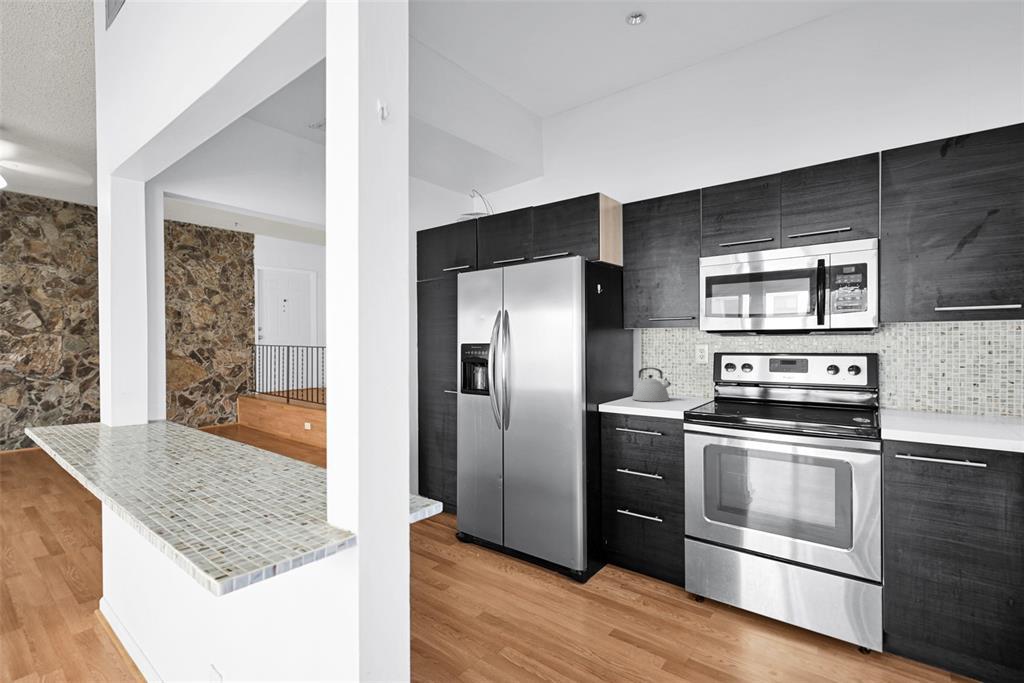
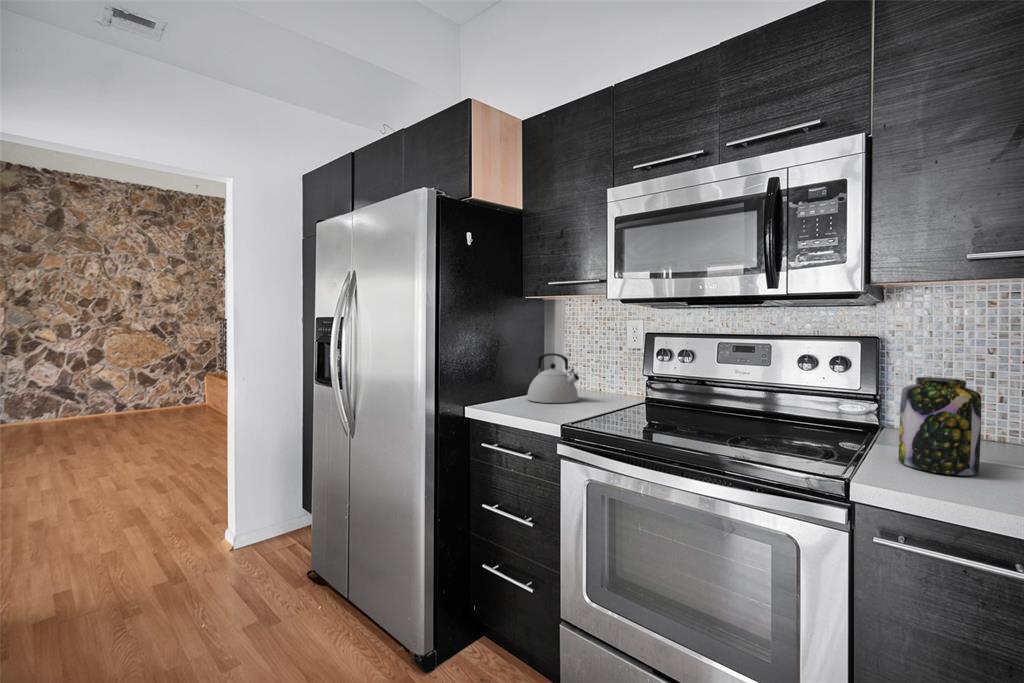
jar: none [909,375,955,426] -> present [898,377,981,475]

